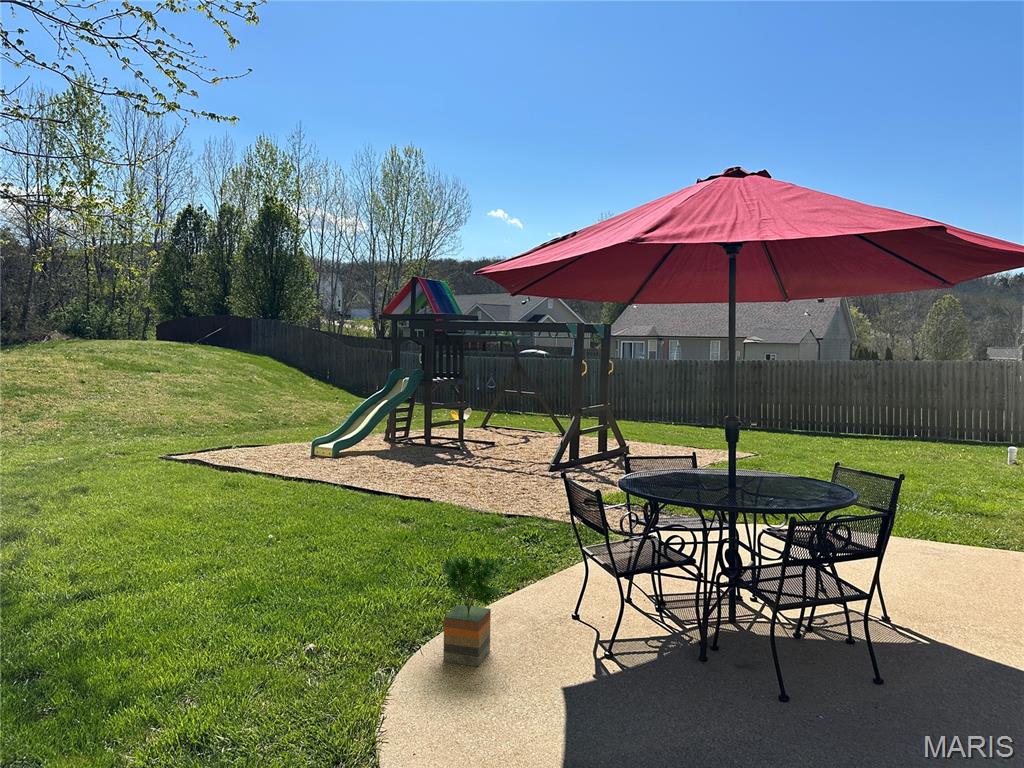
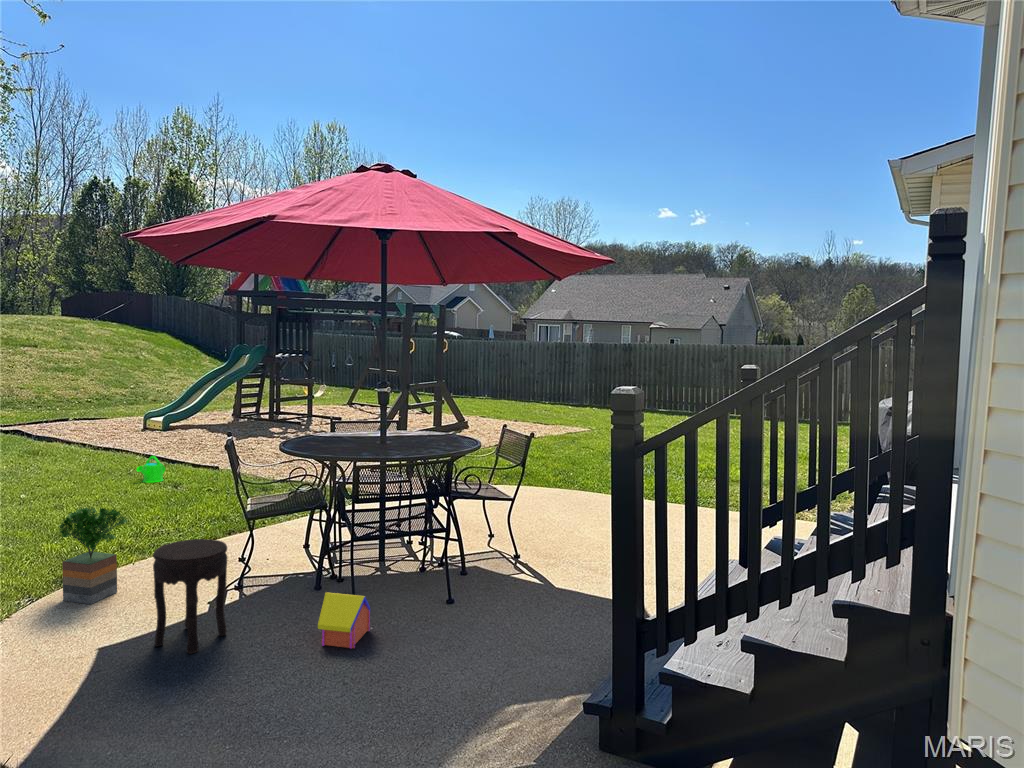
watering can: none [371,488,394,517] -> present [136,456,166,483]
side table: none [602,597,681,736] -> present [153,539,228,654]
toy house: none [785,662,839,732] -> present [318,593,370,648]

